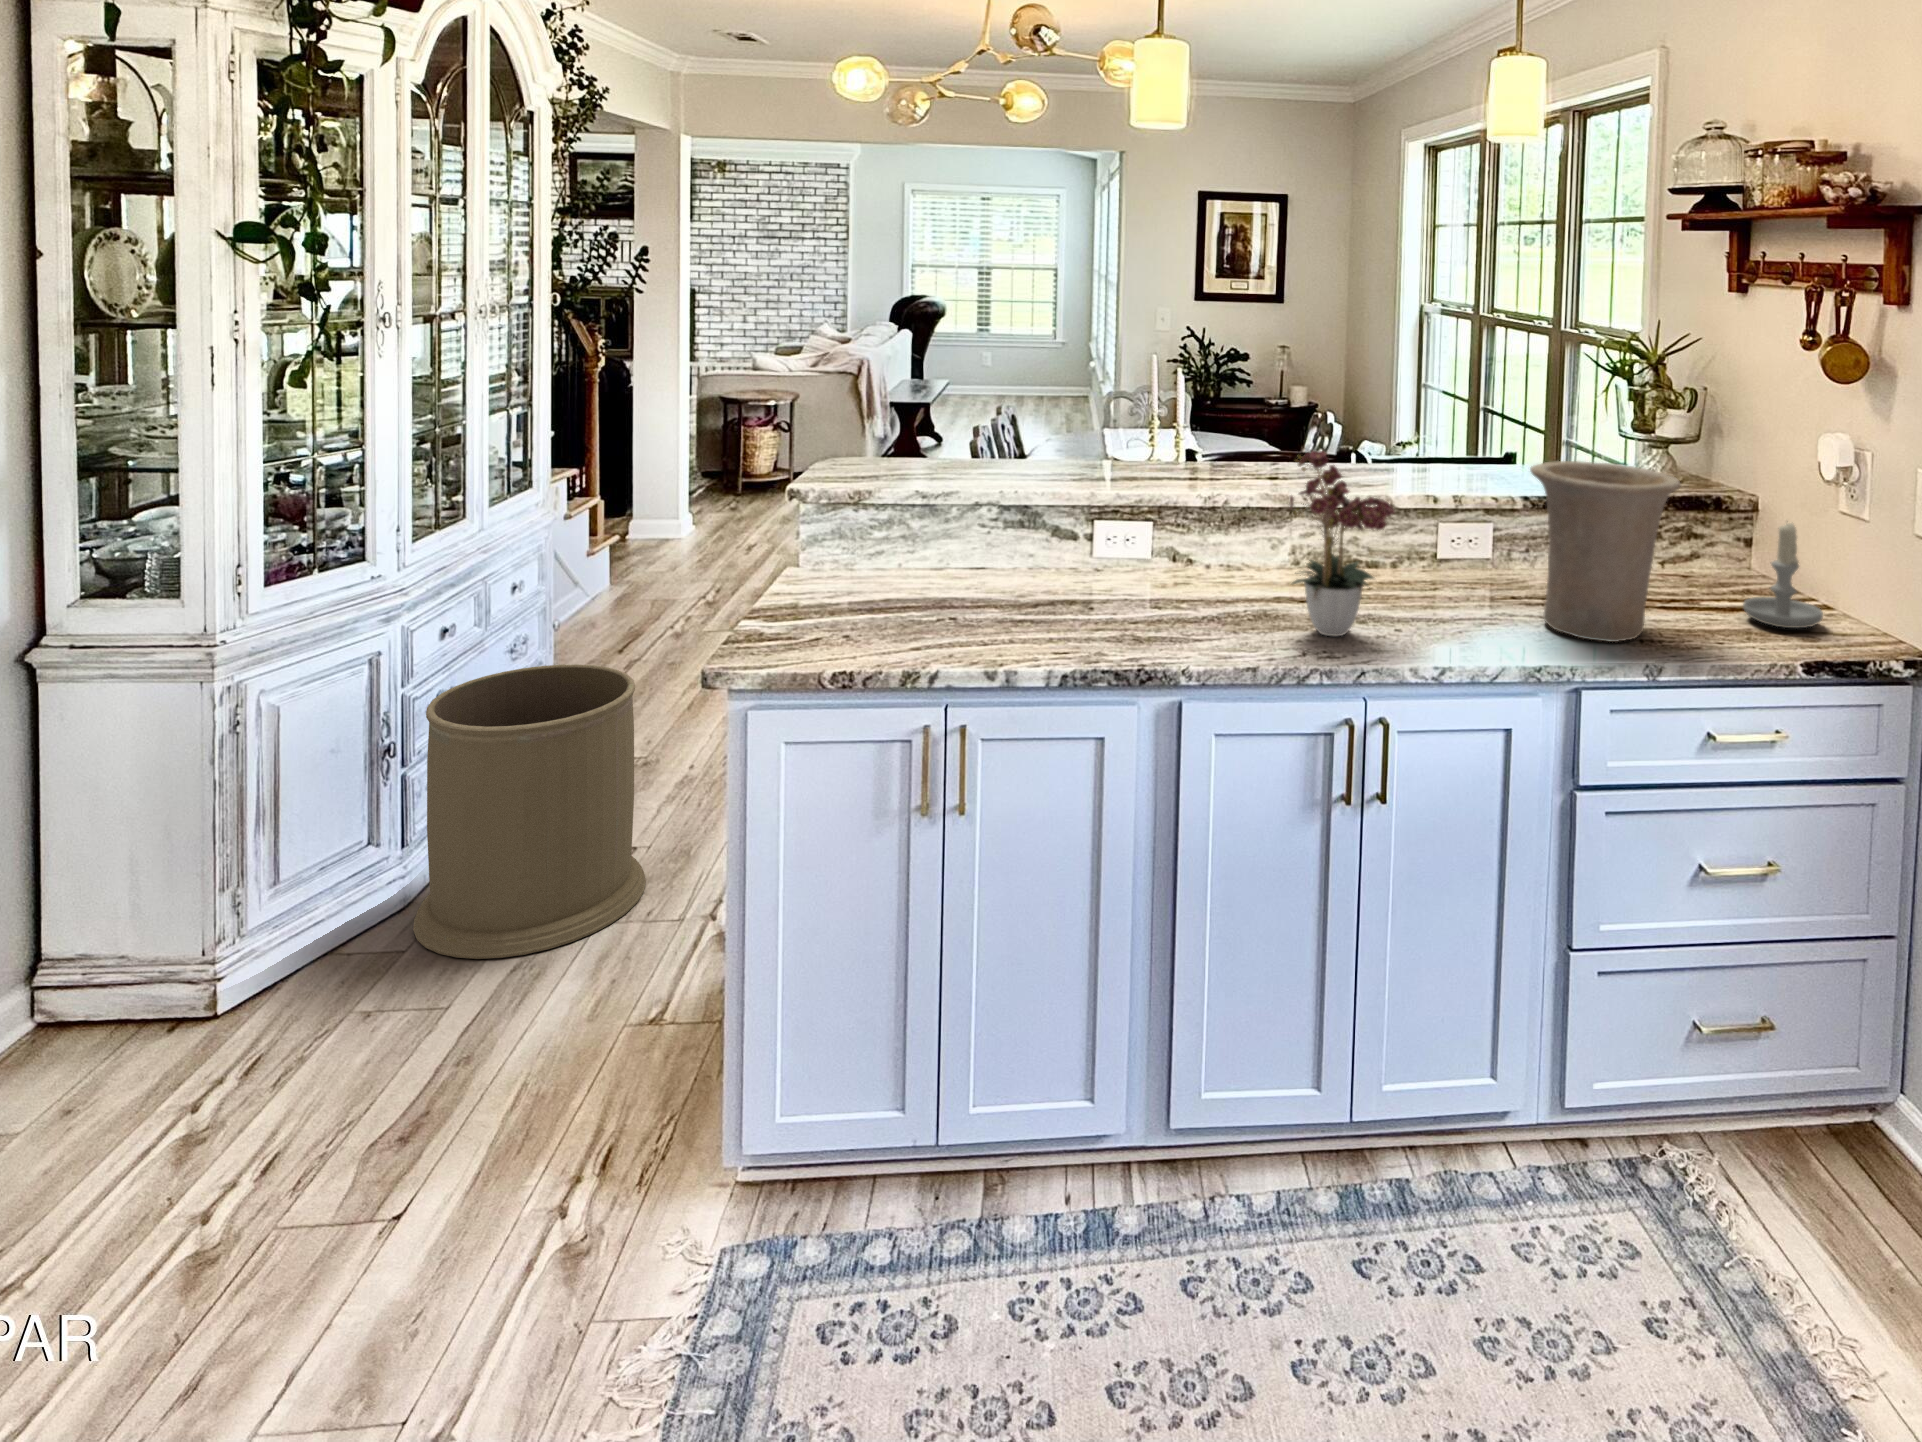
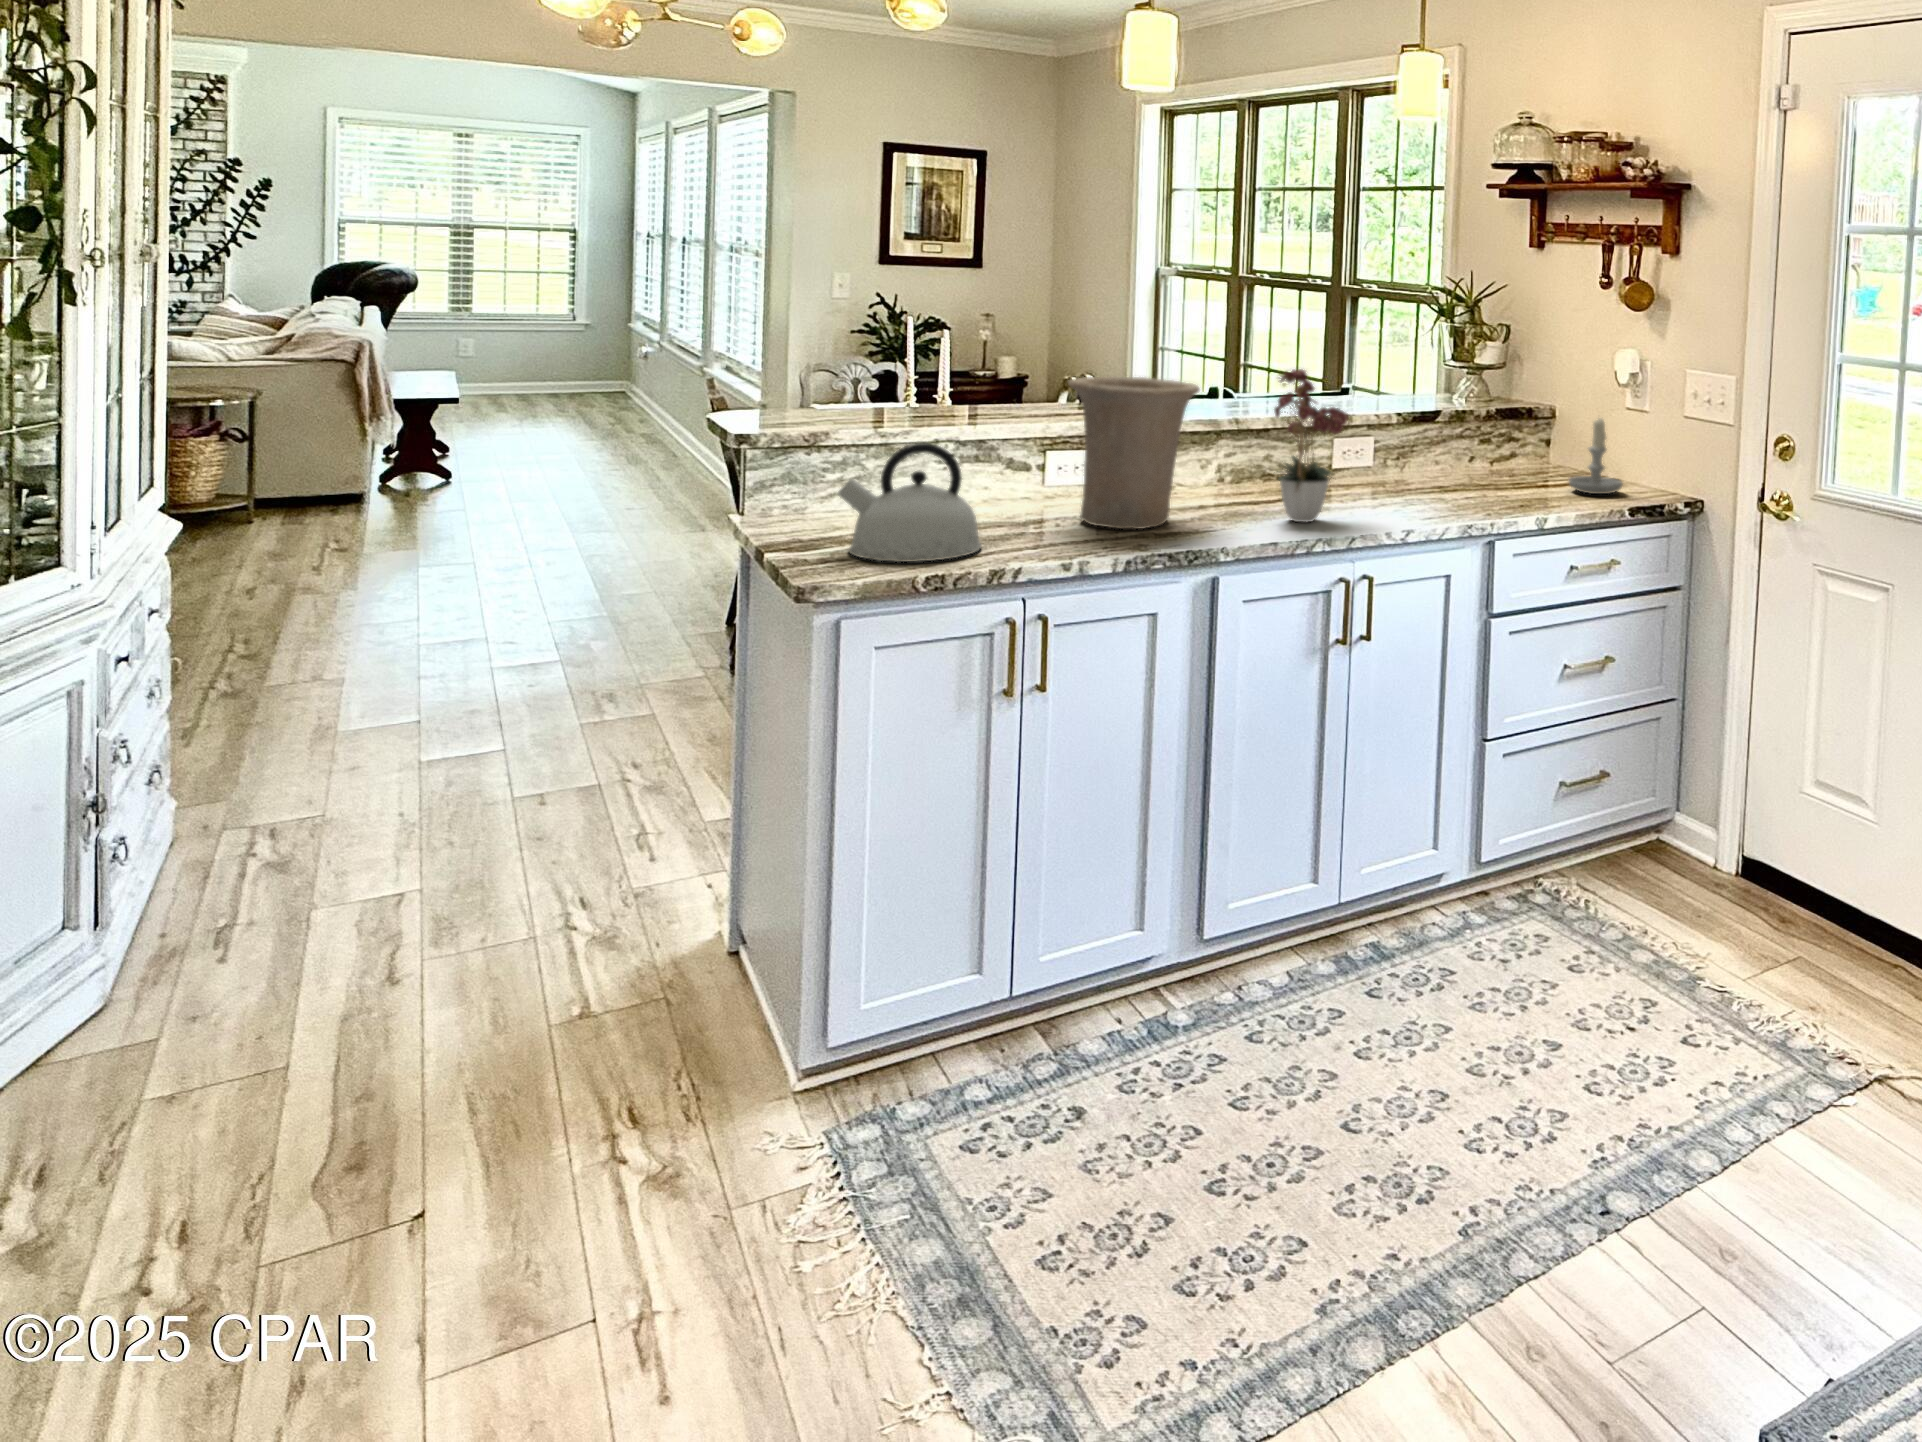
vase: present [1530,461,1681,642] -> present [1068,377,1200,529]
kettle: none [809,519,949,650] -> present [838,443,982,562]
trash can: present [413,665,646,959] -> none [115,678,445,1033]

